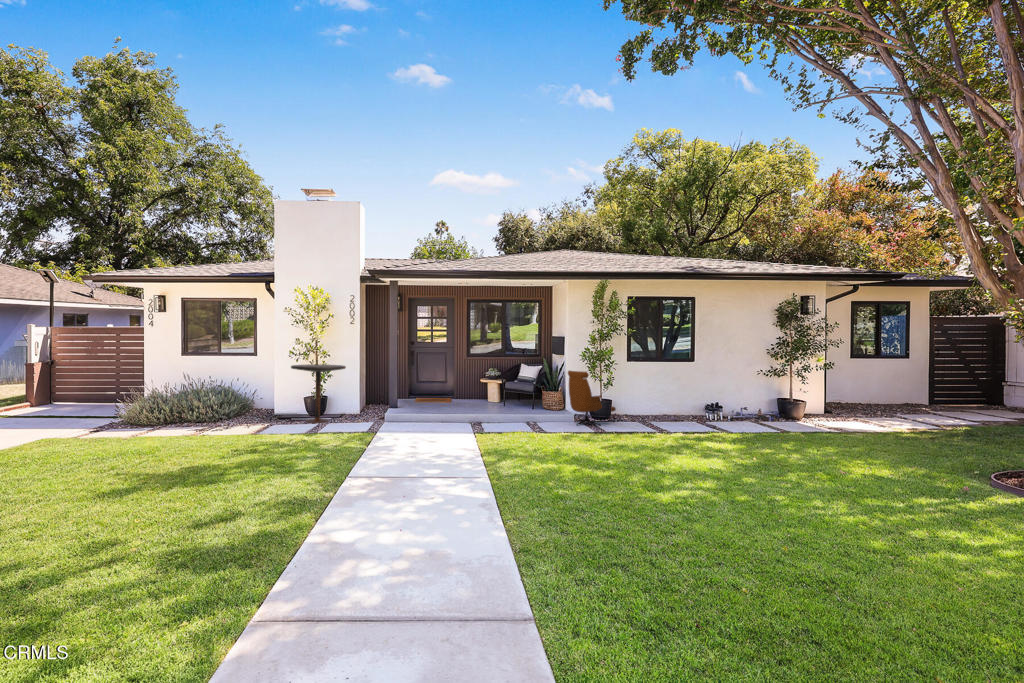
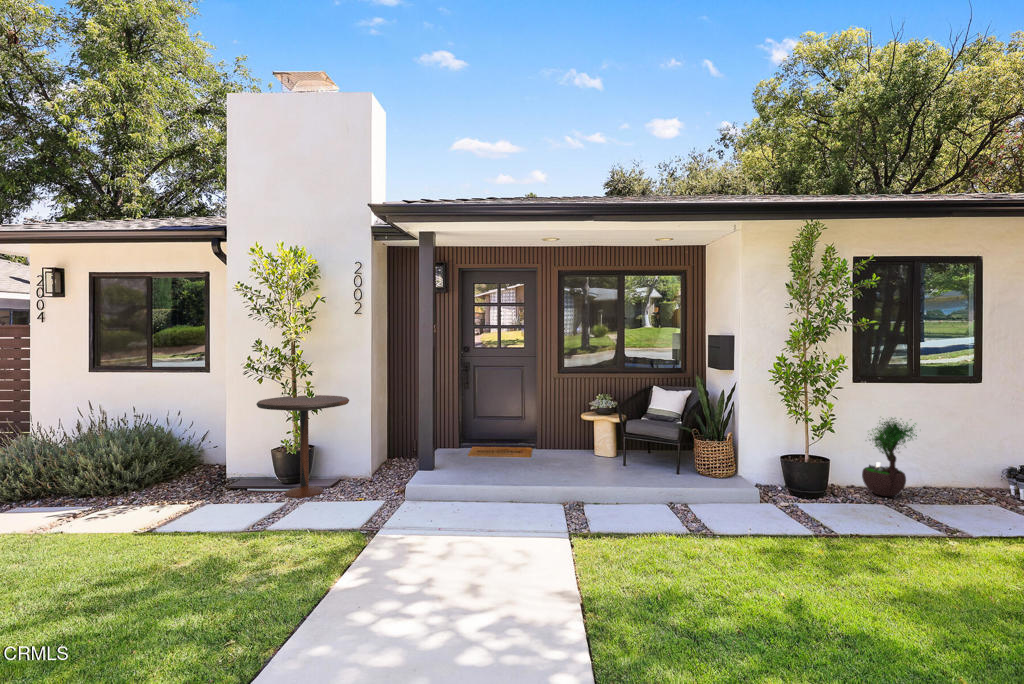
lounge chair: present [568,371,616,425] -> none [747,405,842,517]
potted tree: none [627,376,653,420] -> present [862,418,917,496]

